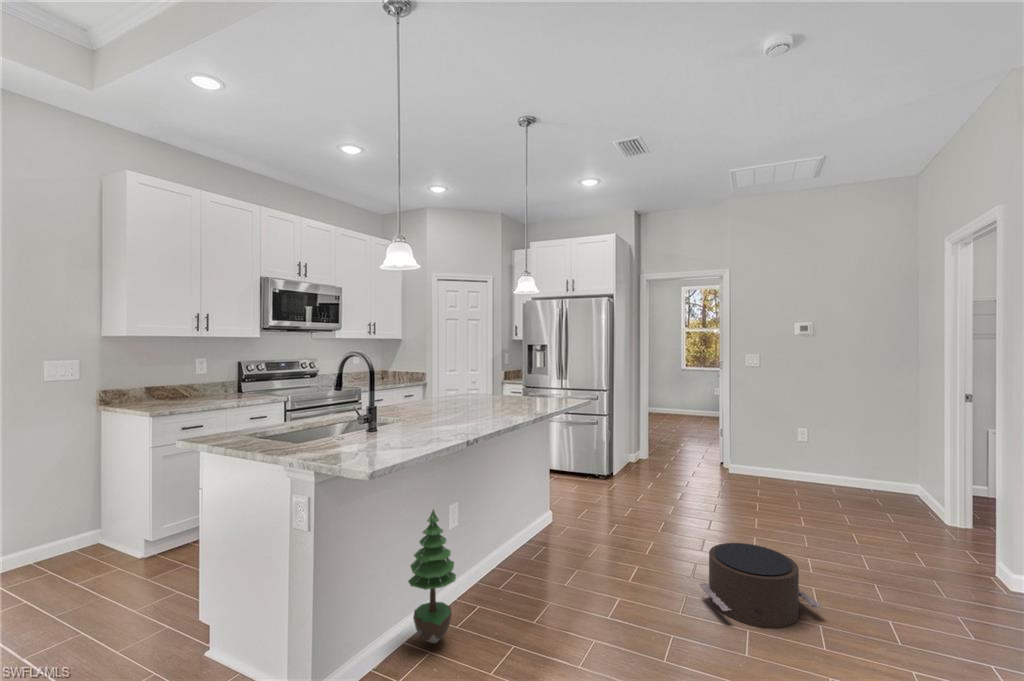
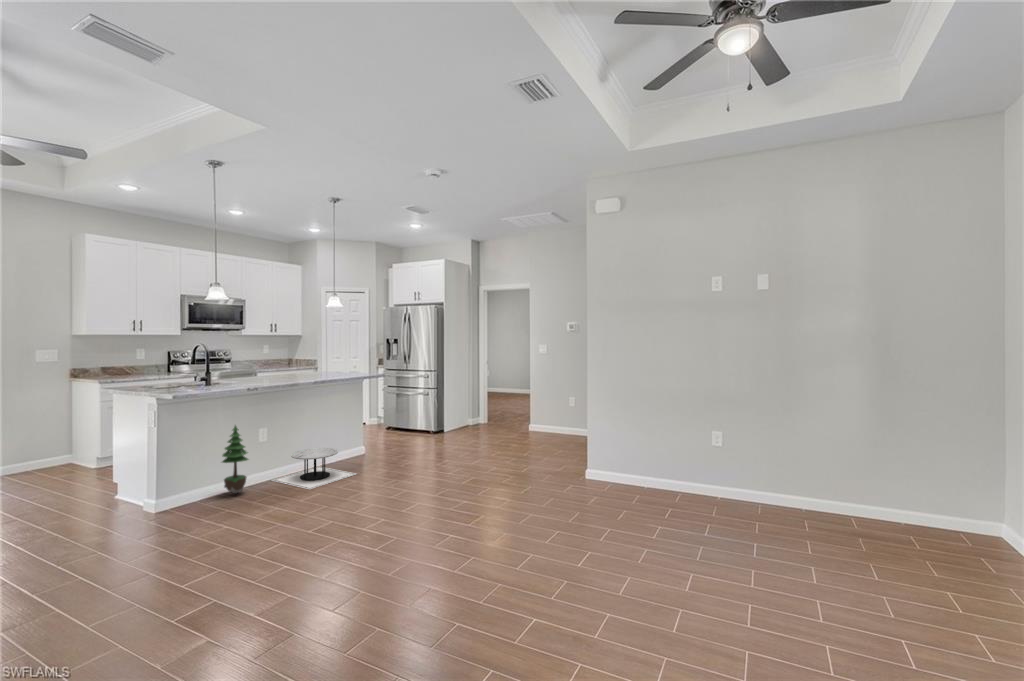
side table: none [463,529,596,625] -> present [272,448,356,489]
pouf: present [699,543,822,628] -> none [398,453,457,490]

